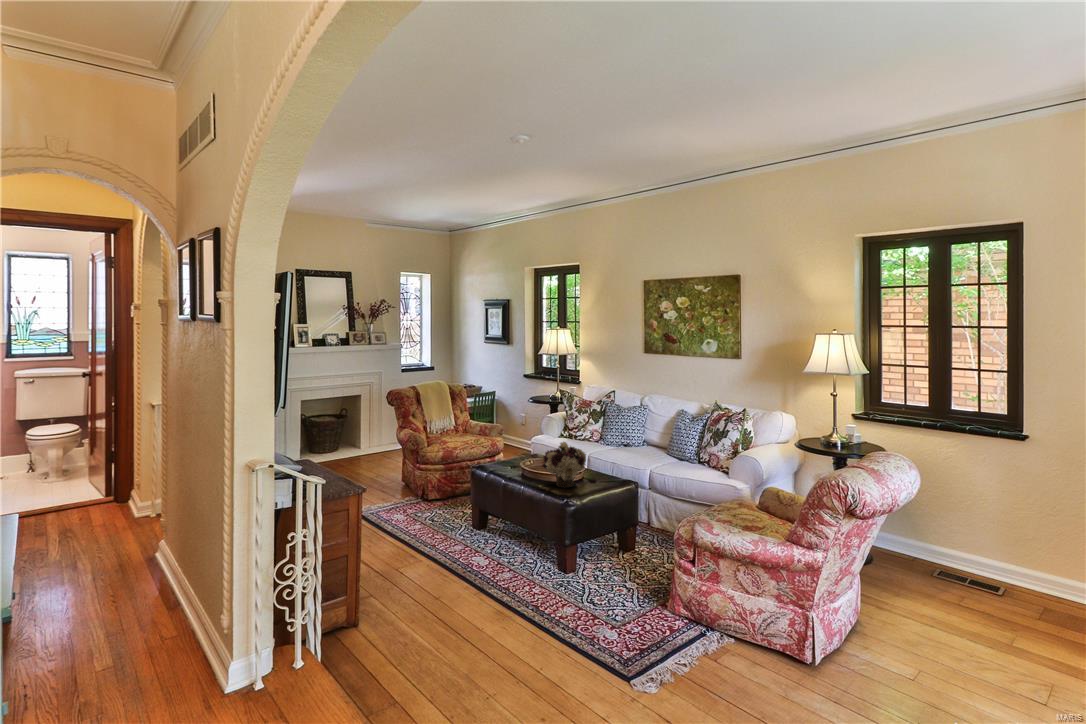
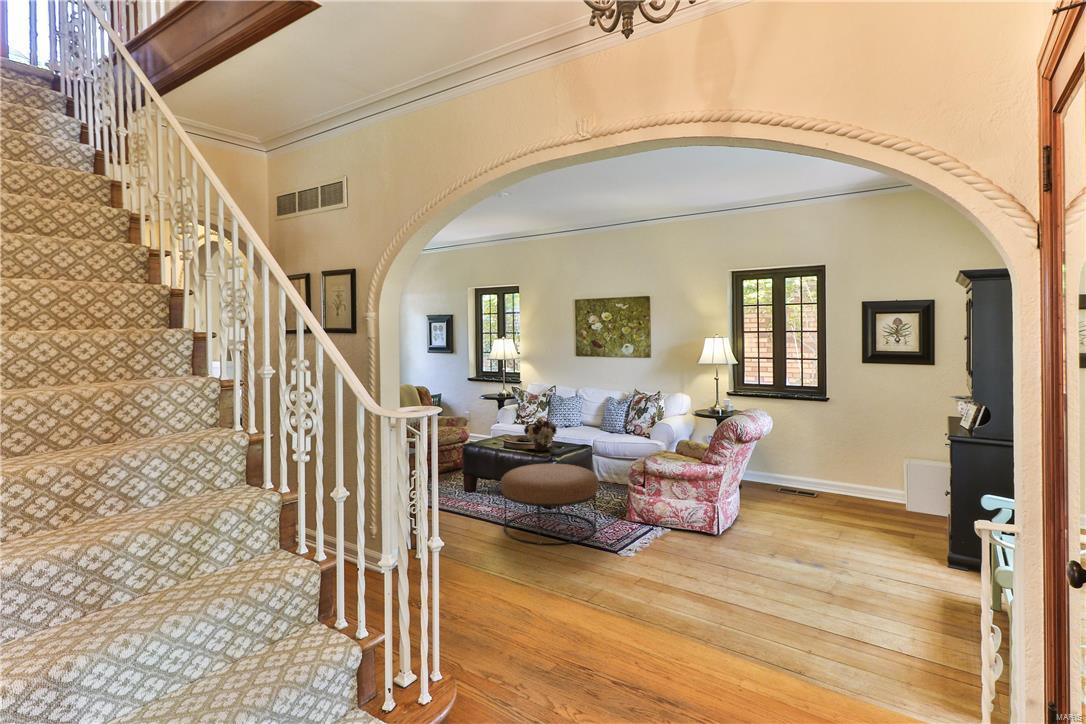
ottoman: none [480,513,622,651] -> present [501,463,598,545]

